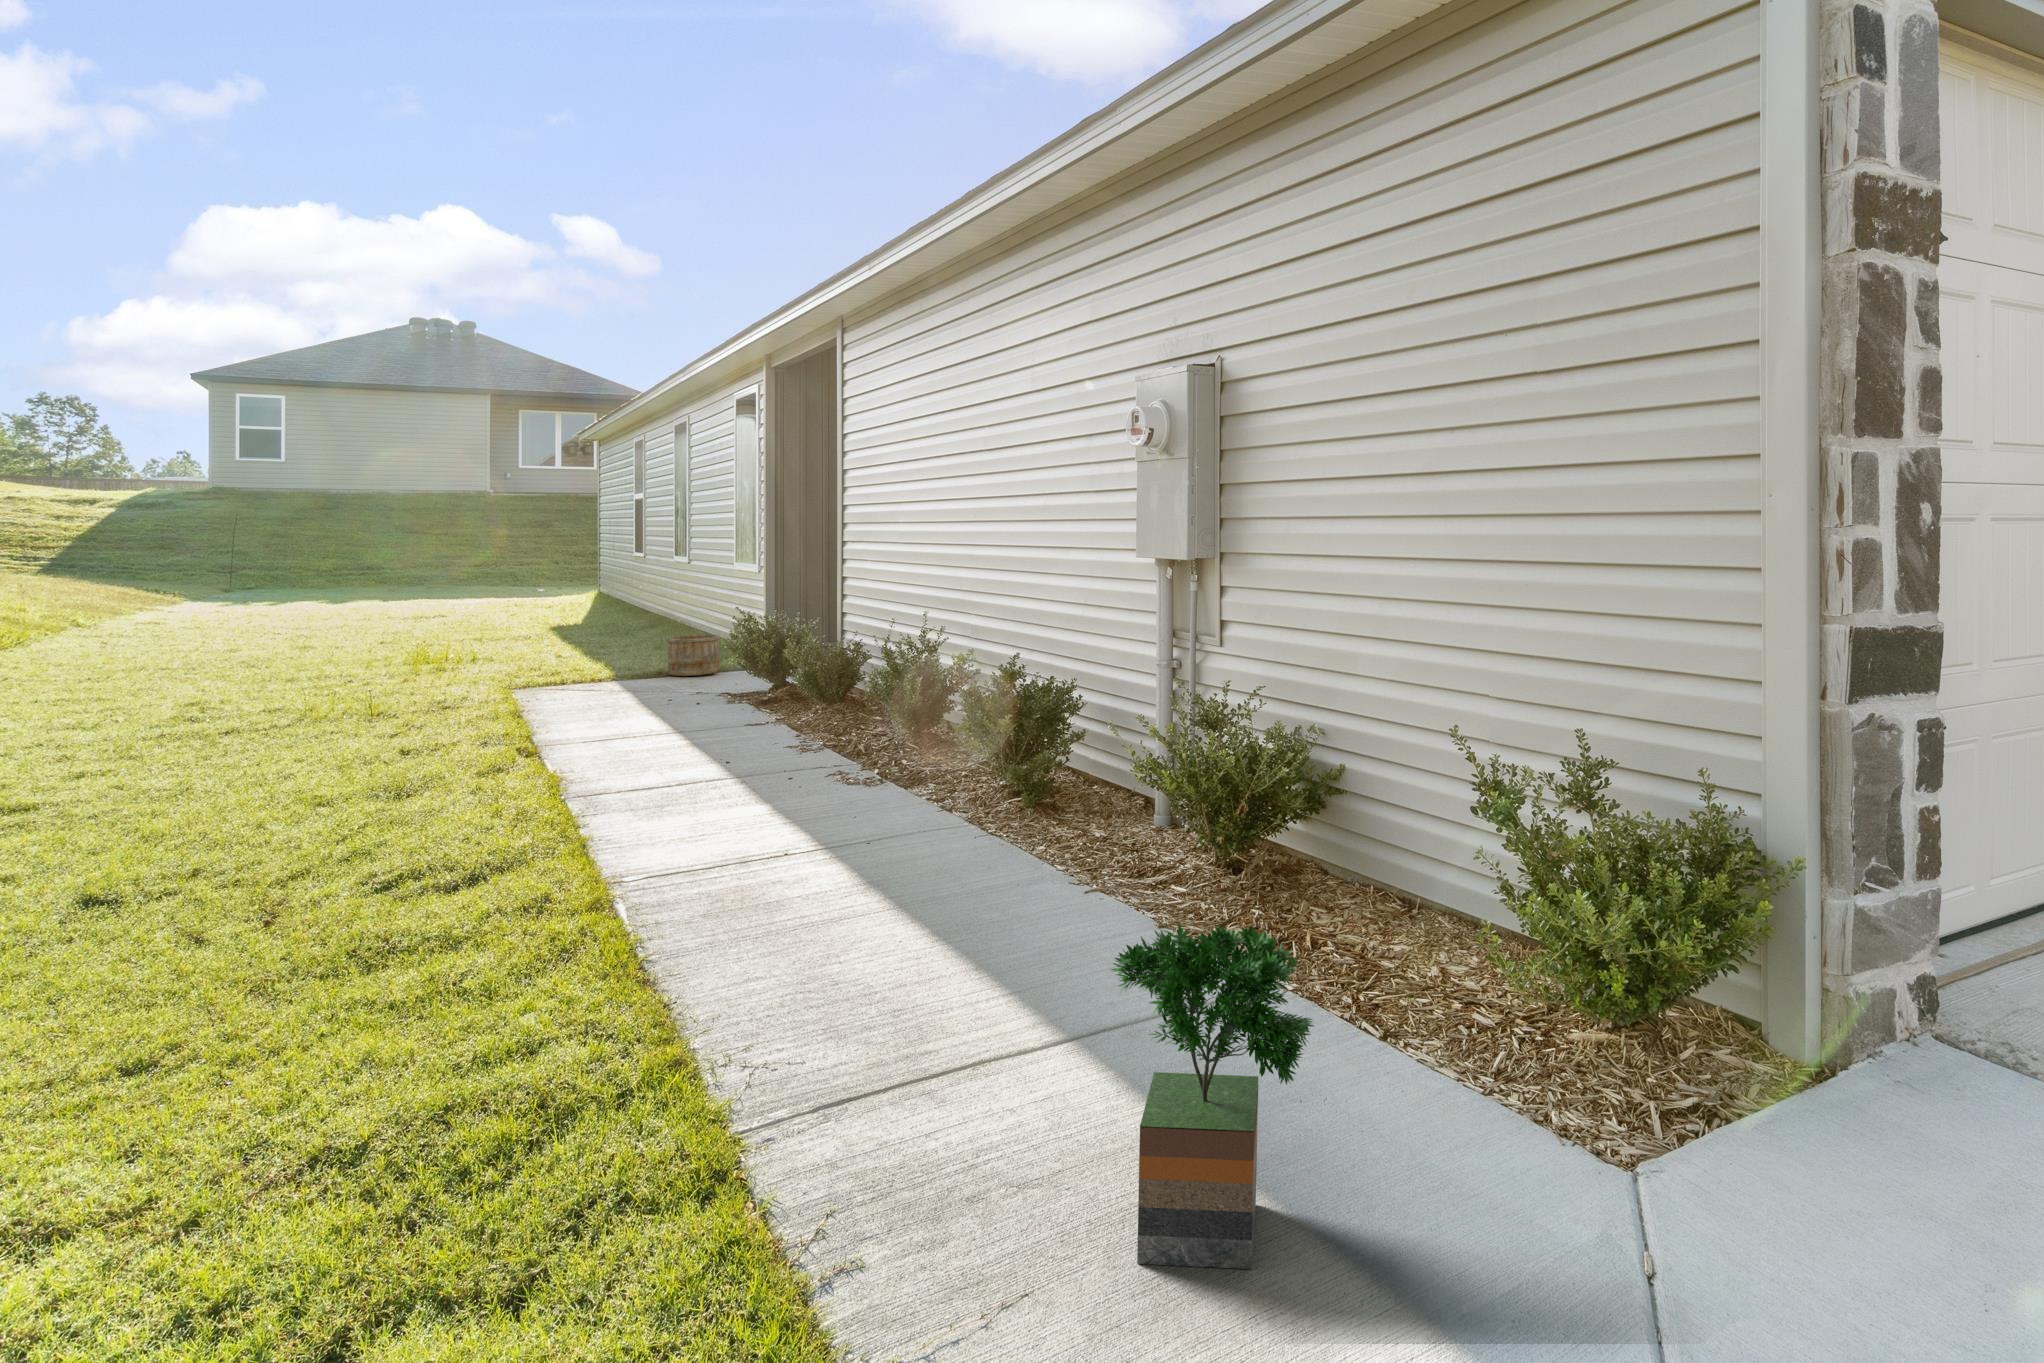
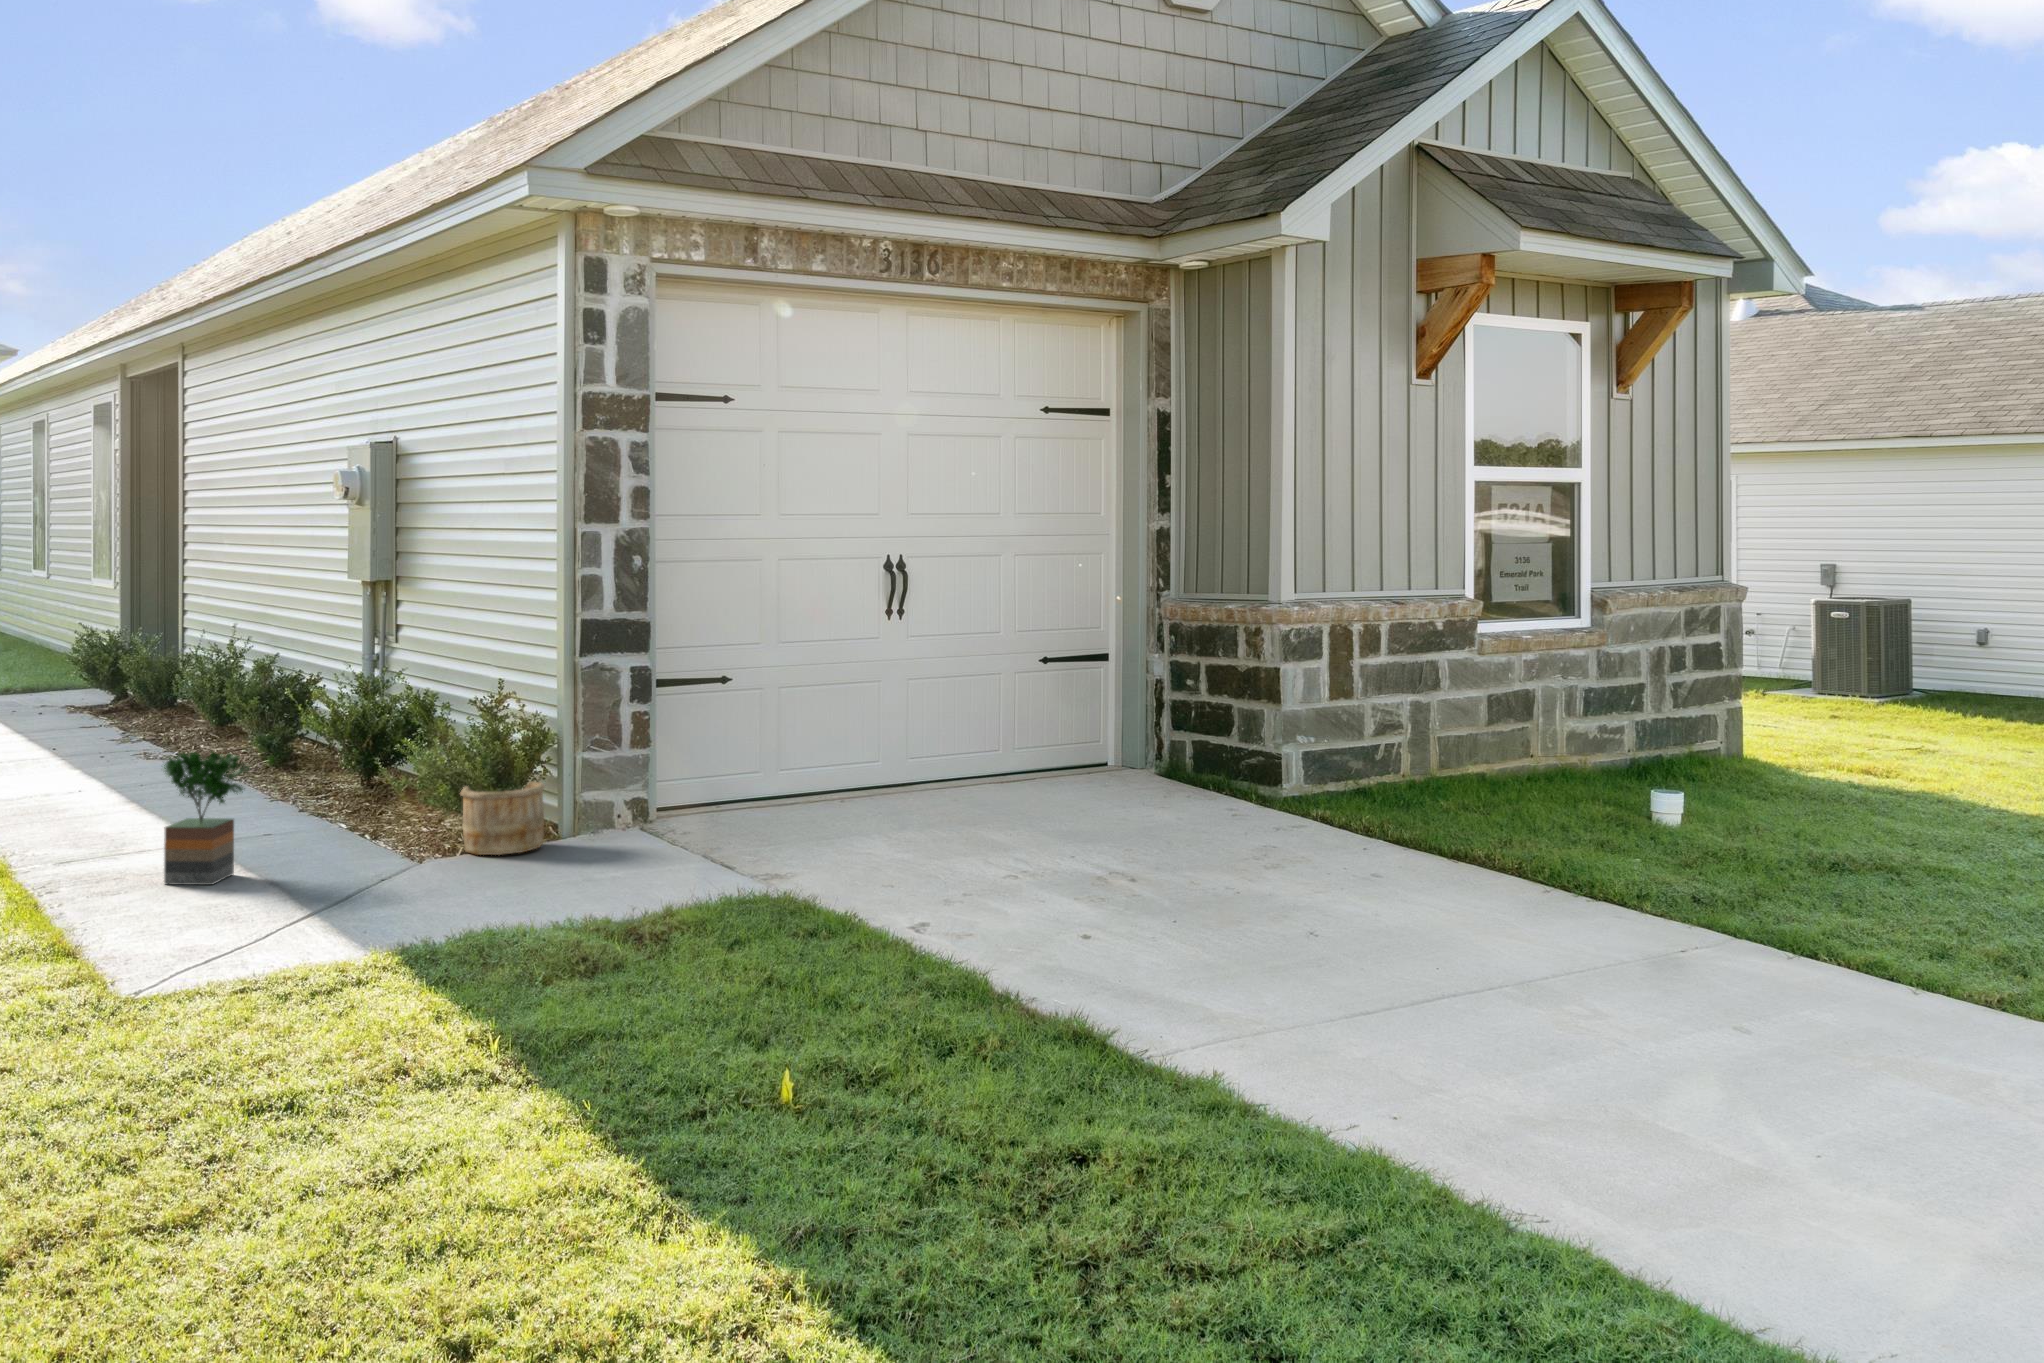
wooden bucket: present [666,635,720,676] -> present [460,781,545,855]

